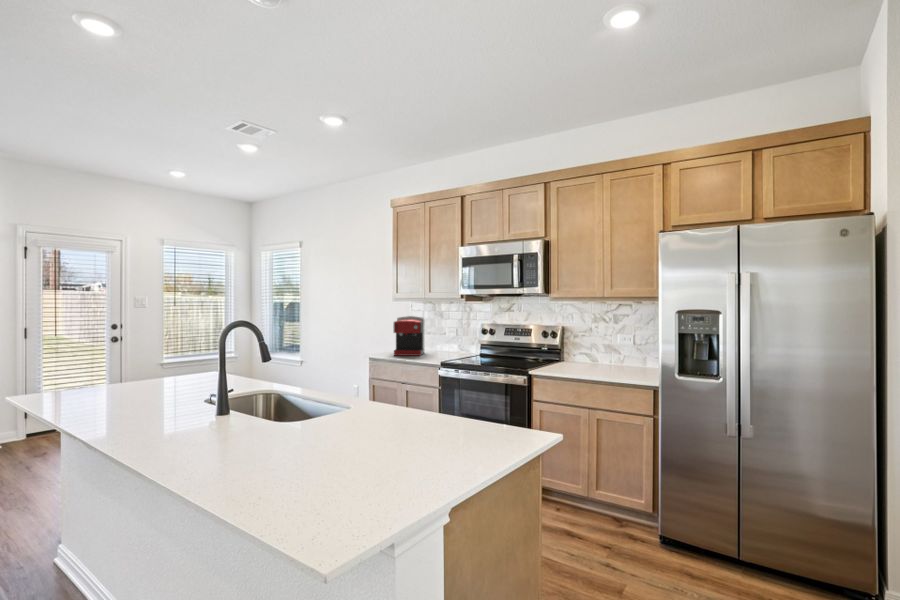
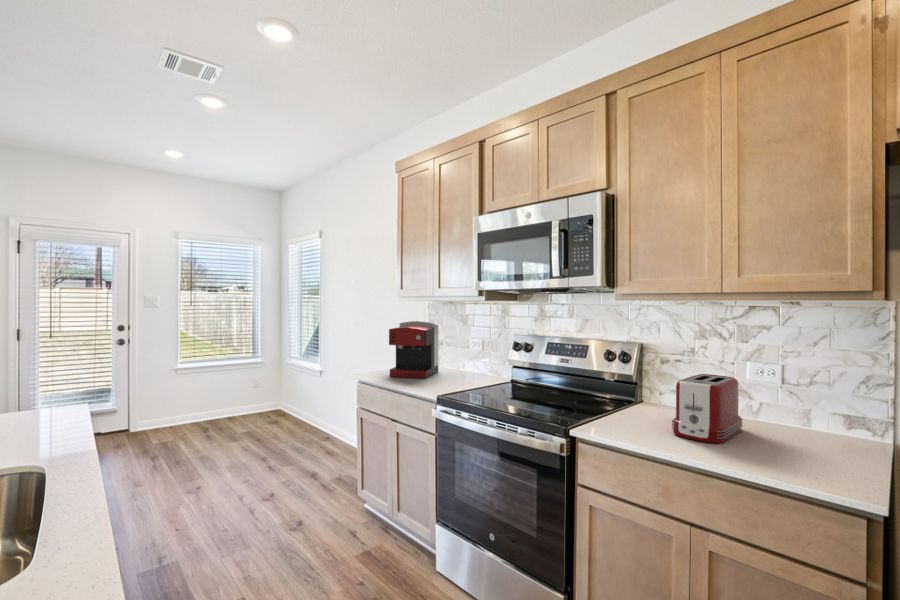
toaster: none [580,341,614,373] -> present [672,374,743,443]

